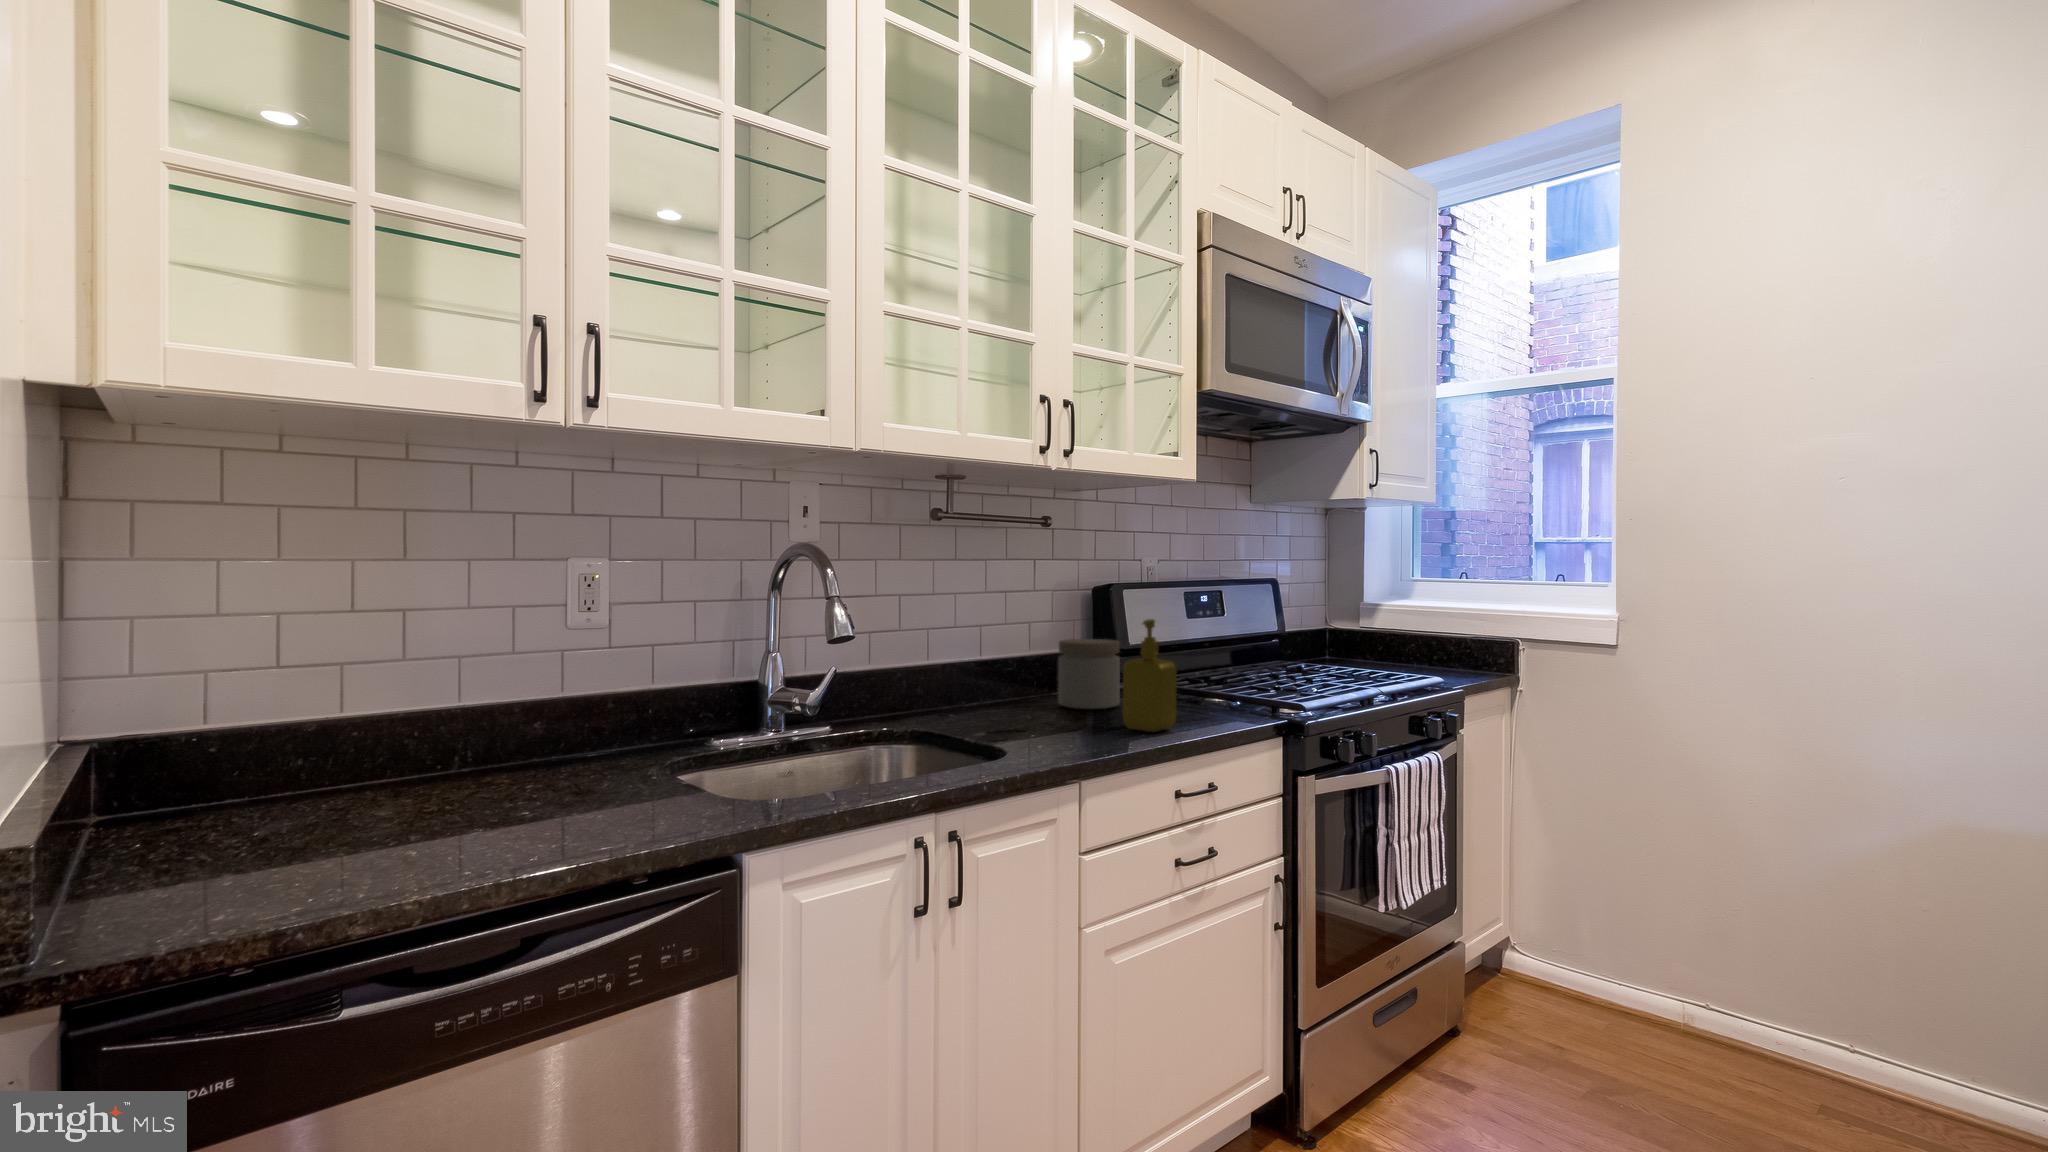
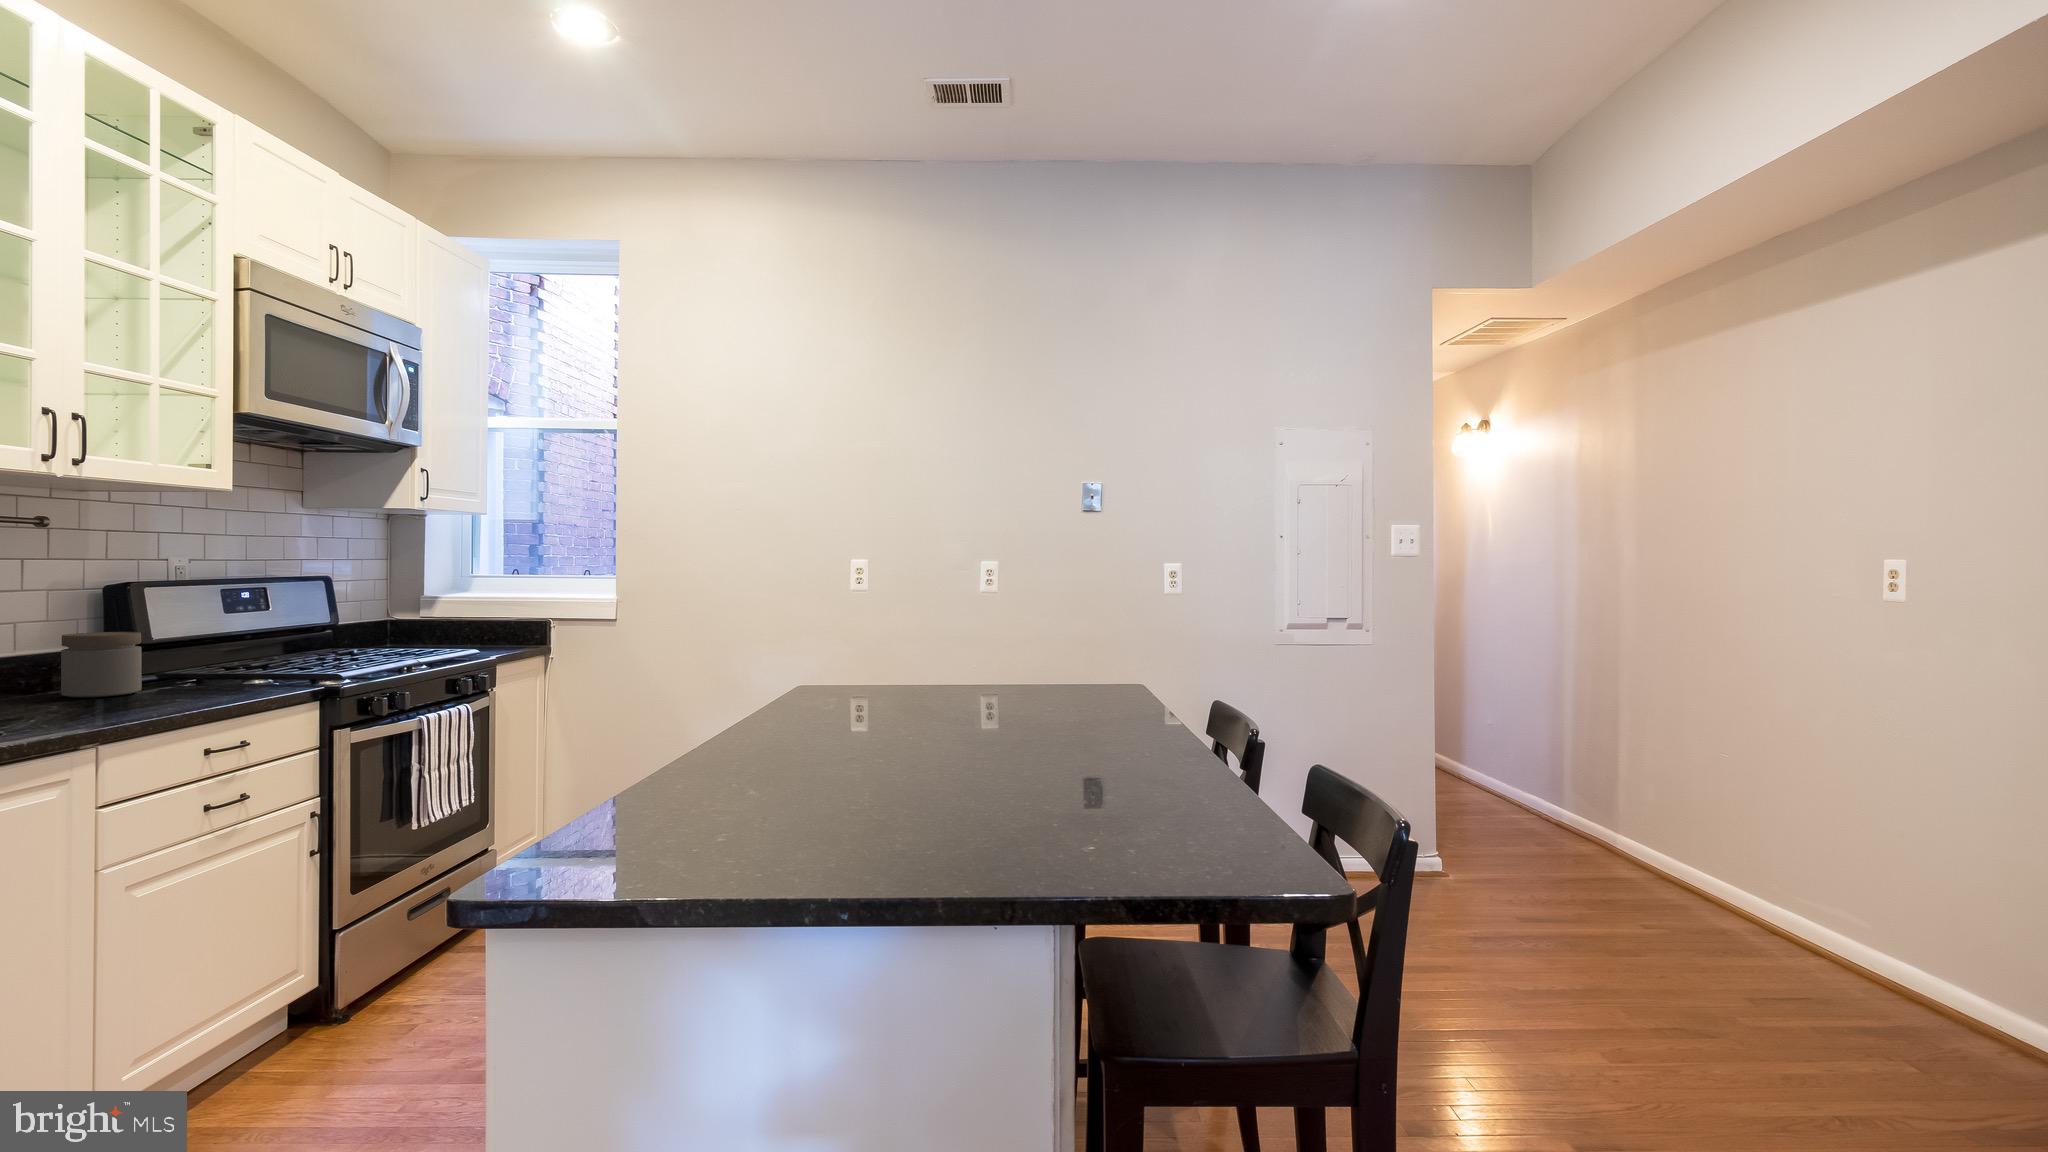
soap dispenser: present [1123,619,1177,732] -> none [146,611,207,705]

